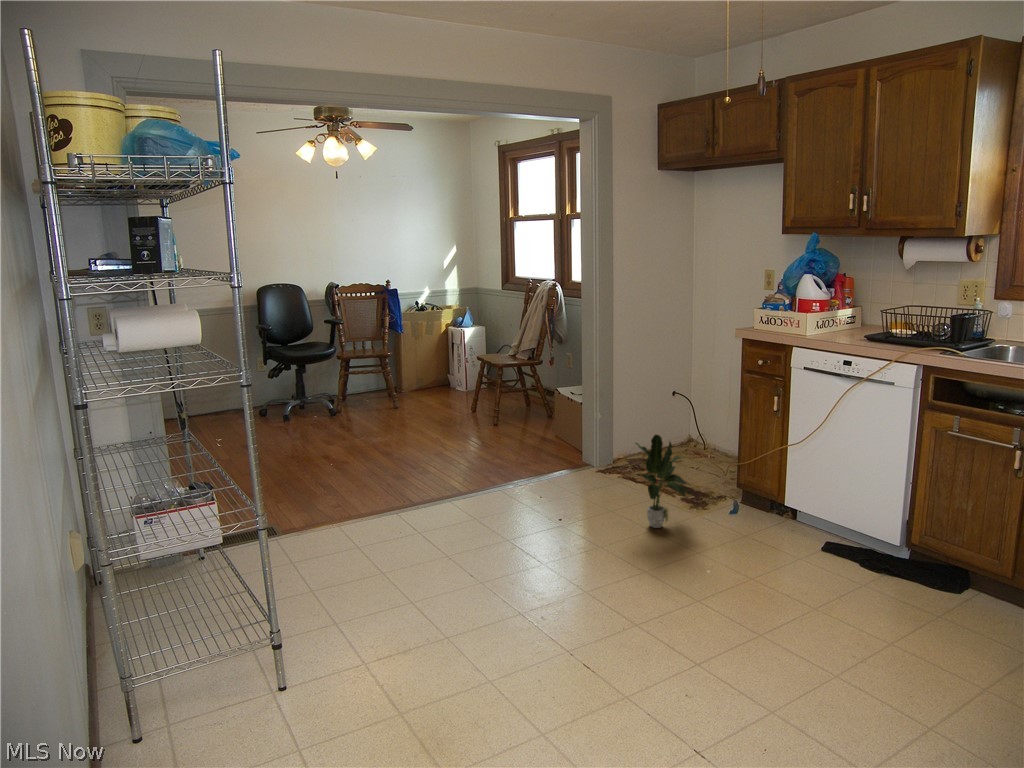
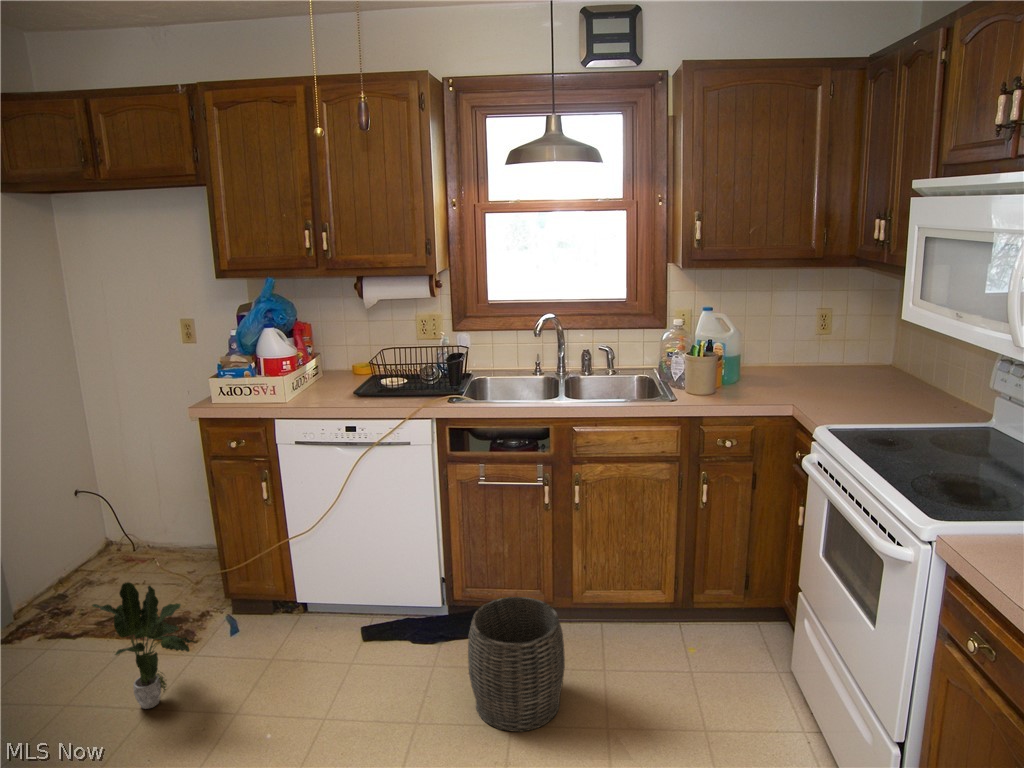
woven basket: none [880,536,990,663] -> present [468,597,565,732]

